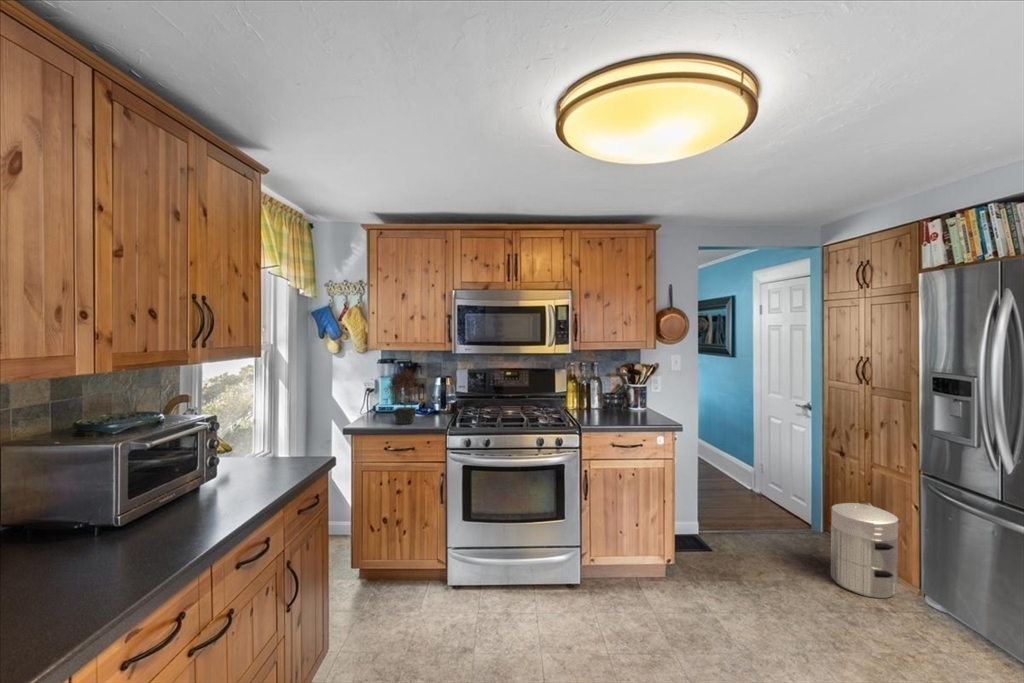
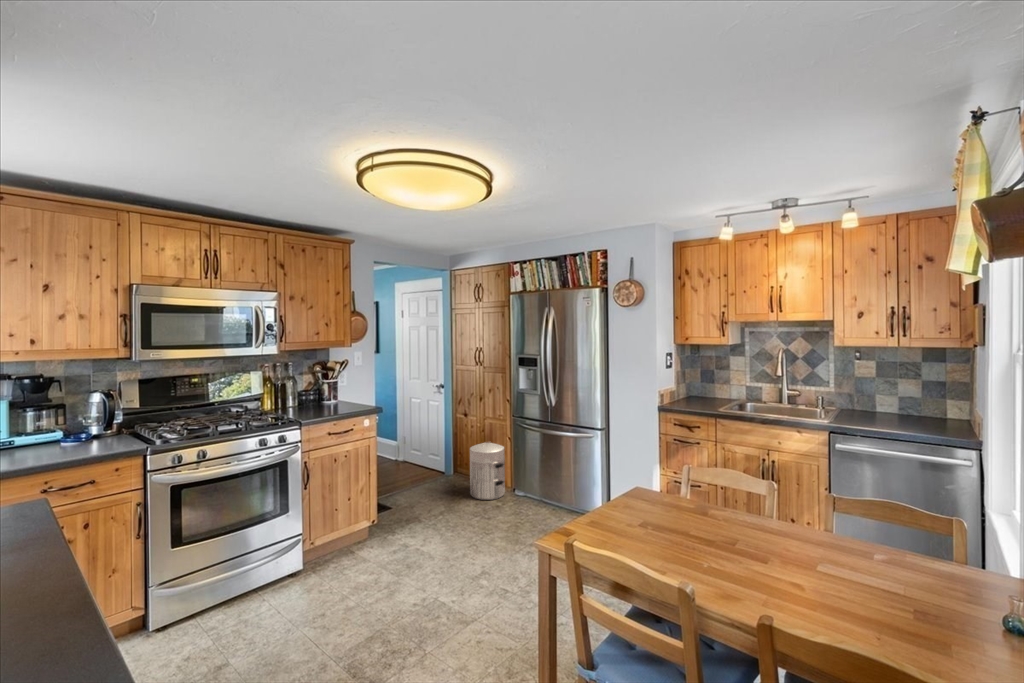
potted plant: present [386,370,422,424] -> none [28,380,101,454]

